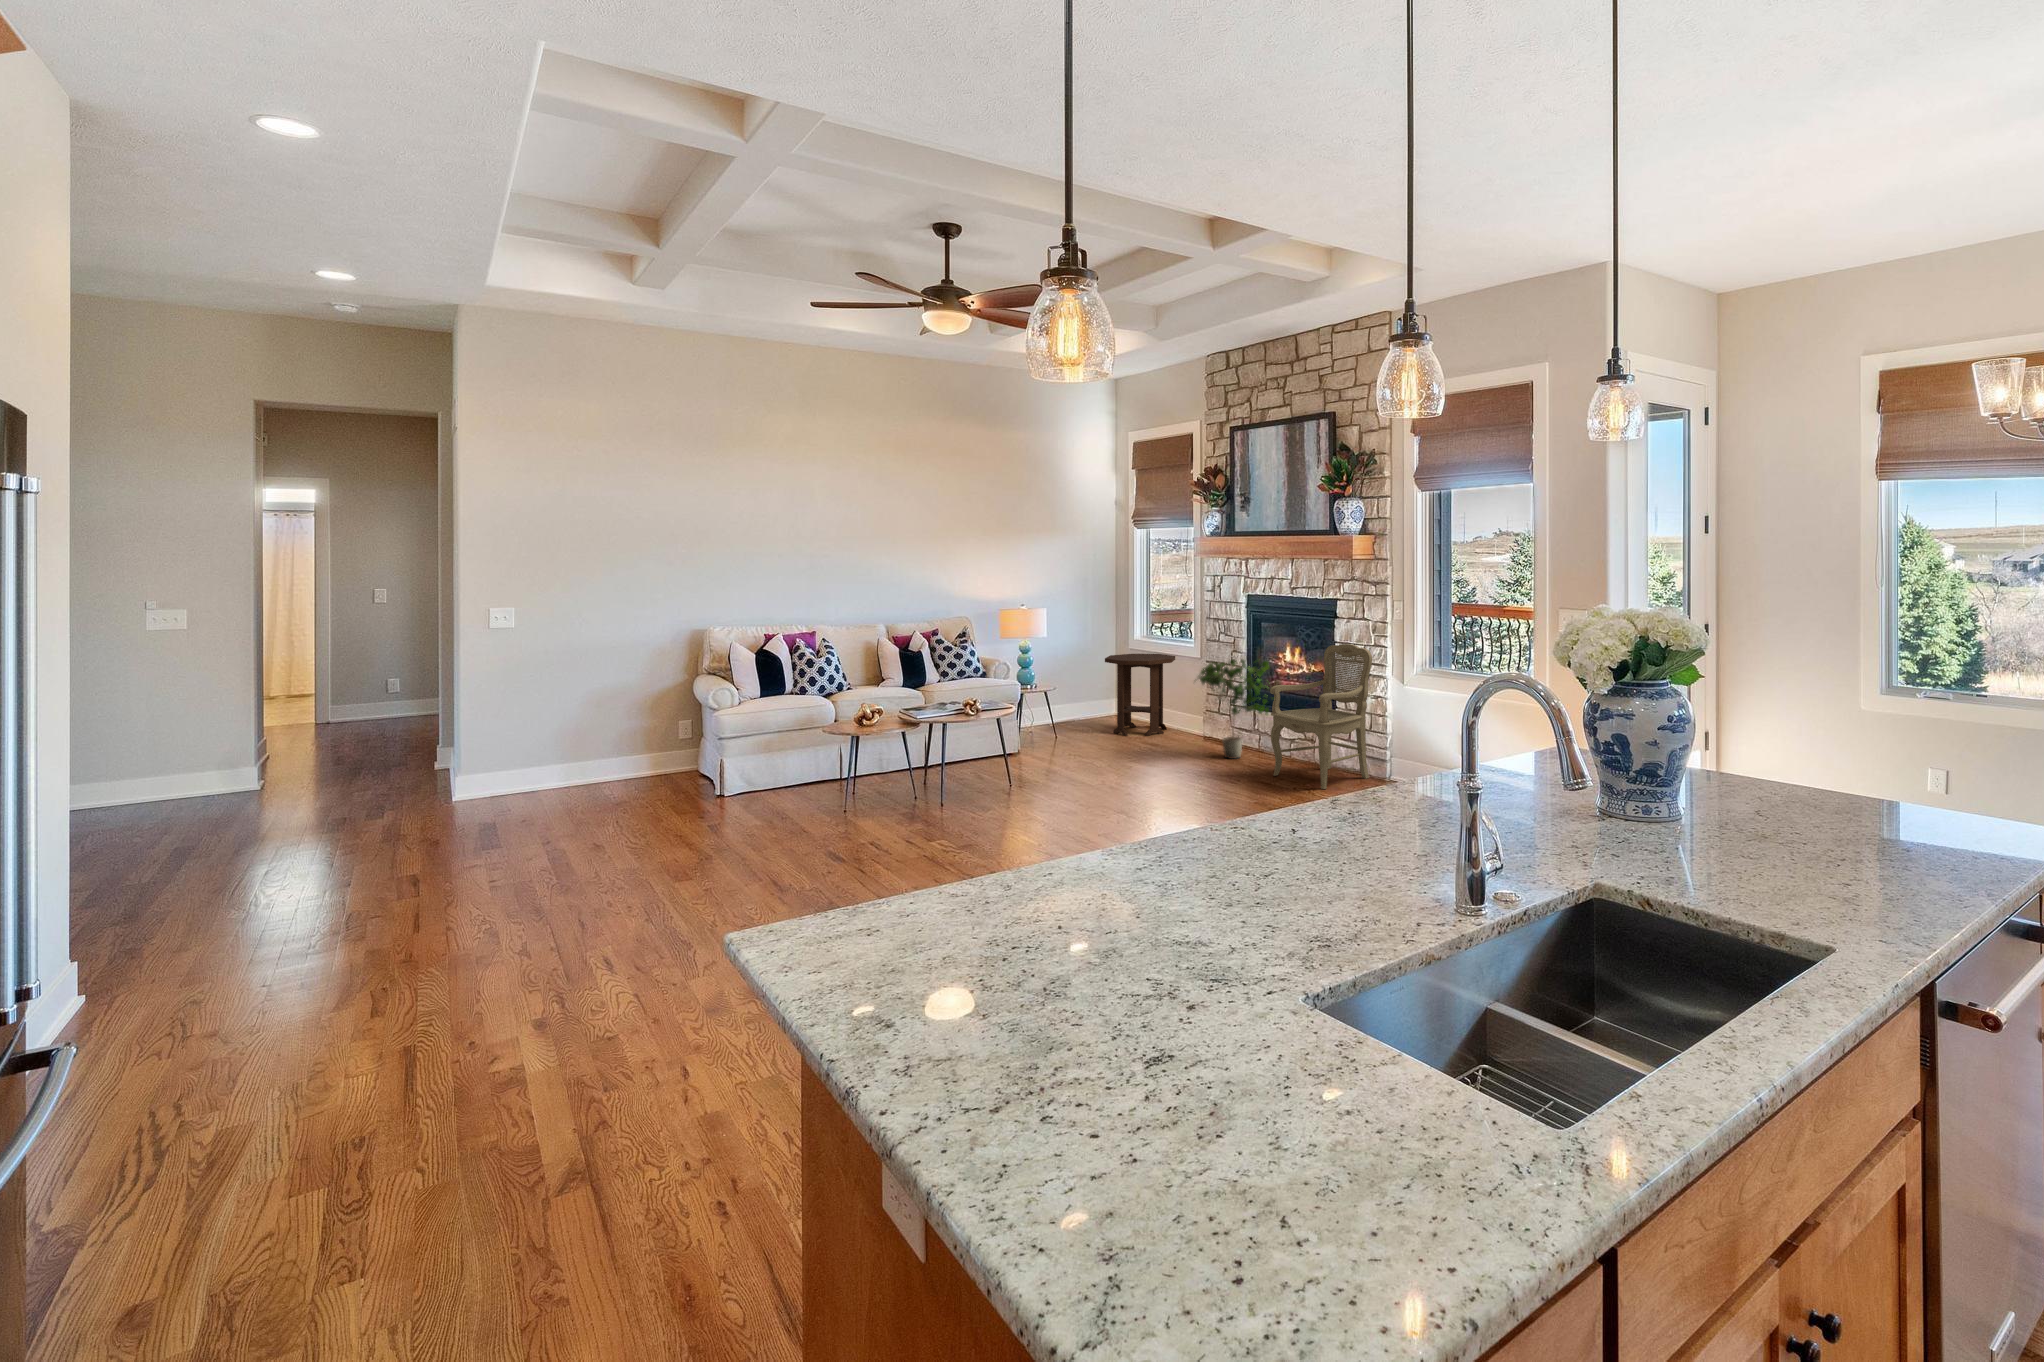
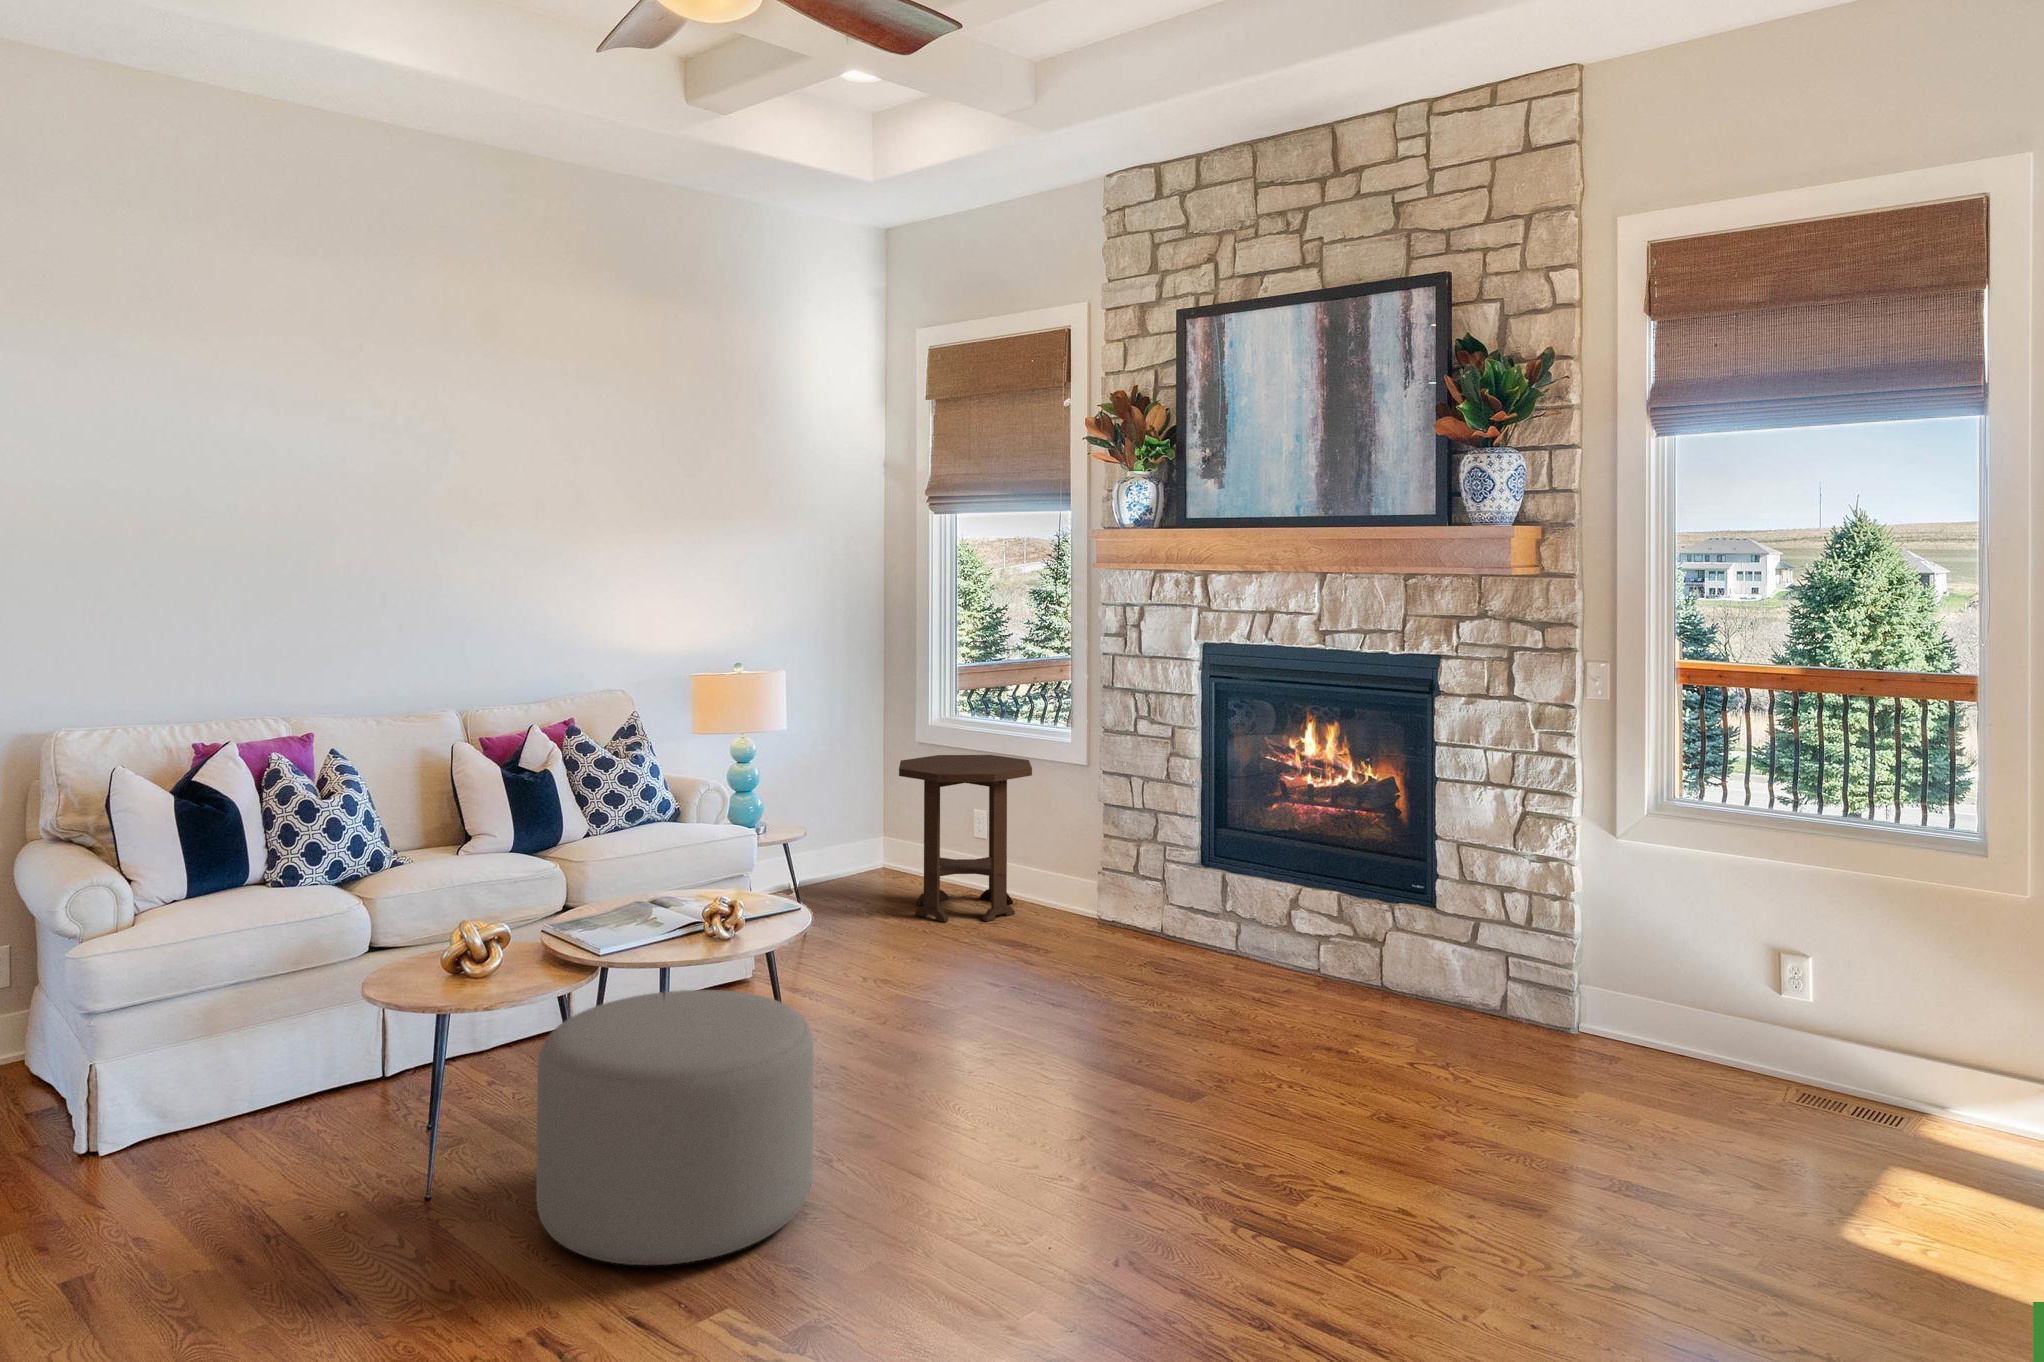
armchair: present [1270,644,1372,789] -> none [1332,749,1546,1069]
potted plant: present [1198,659,1269,759] -> none [1124,777,1289,982]
ottoman: none [881,733,994,828] -> present [536,990,813,1265]

